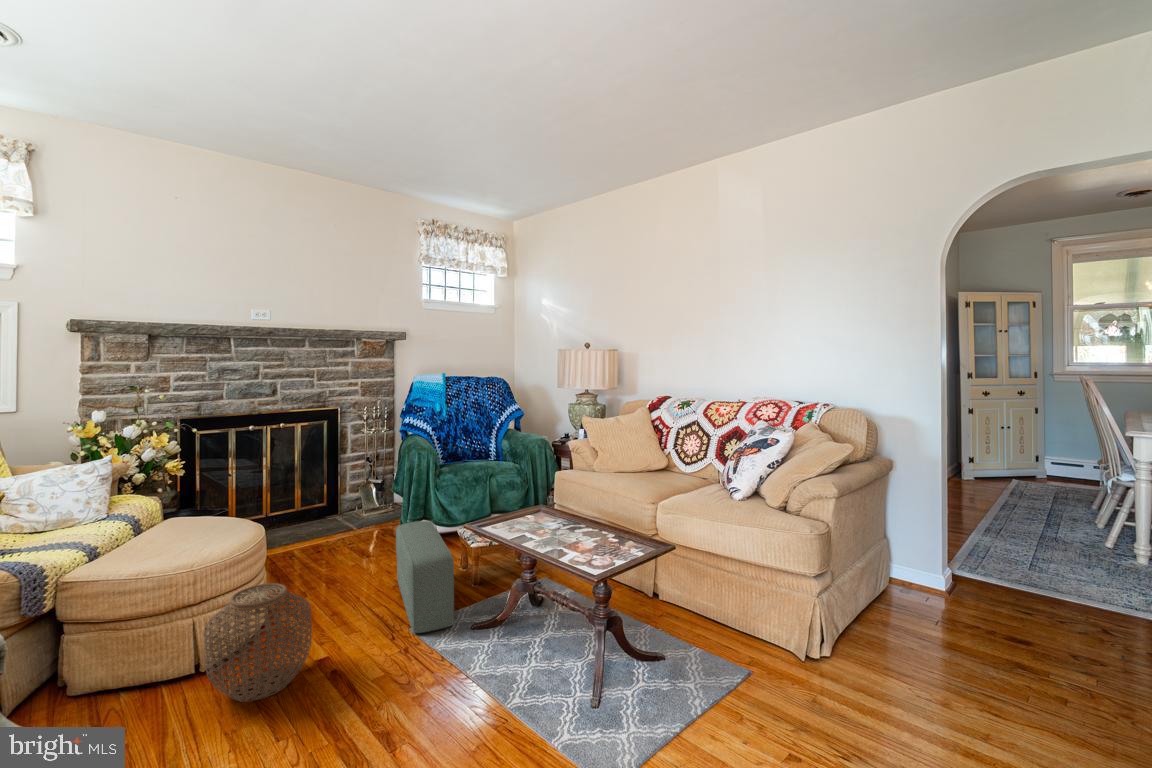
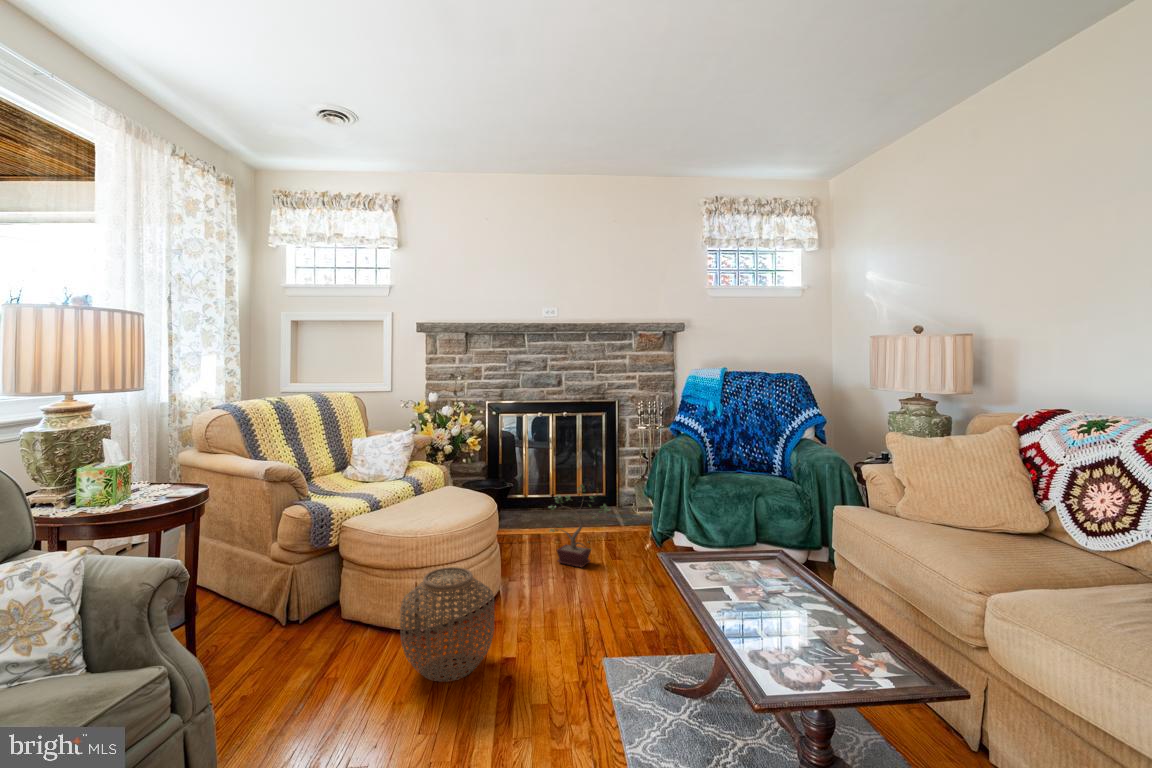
potted plant: none [295,488,371,571] -> present [549,484,610,567]
pouf: present [396,521,454,633] -> none [601,535,664,673]

